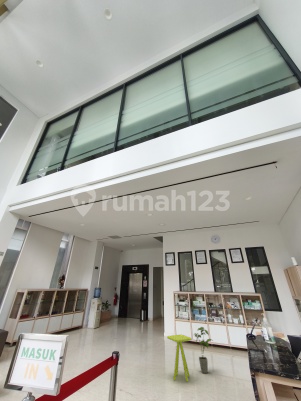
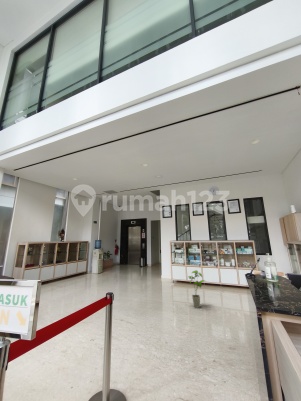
side table: present [167,335,192,381] -> none [163,277,186,315]

